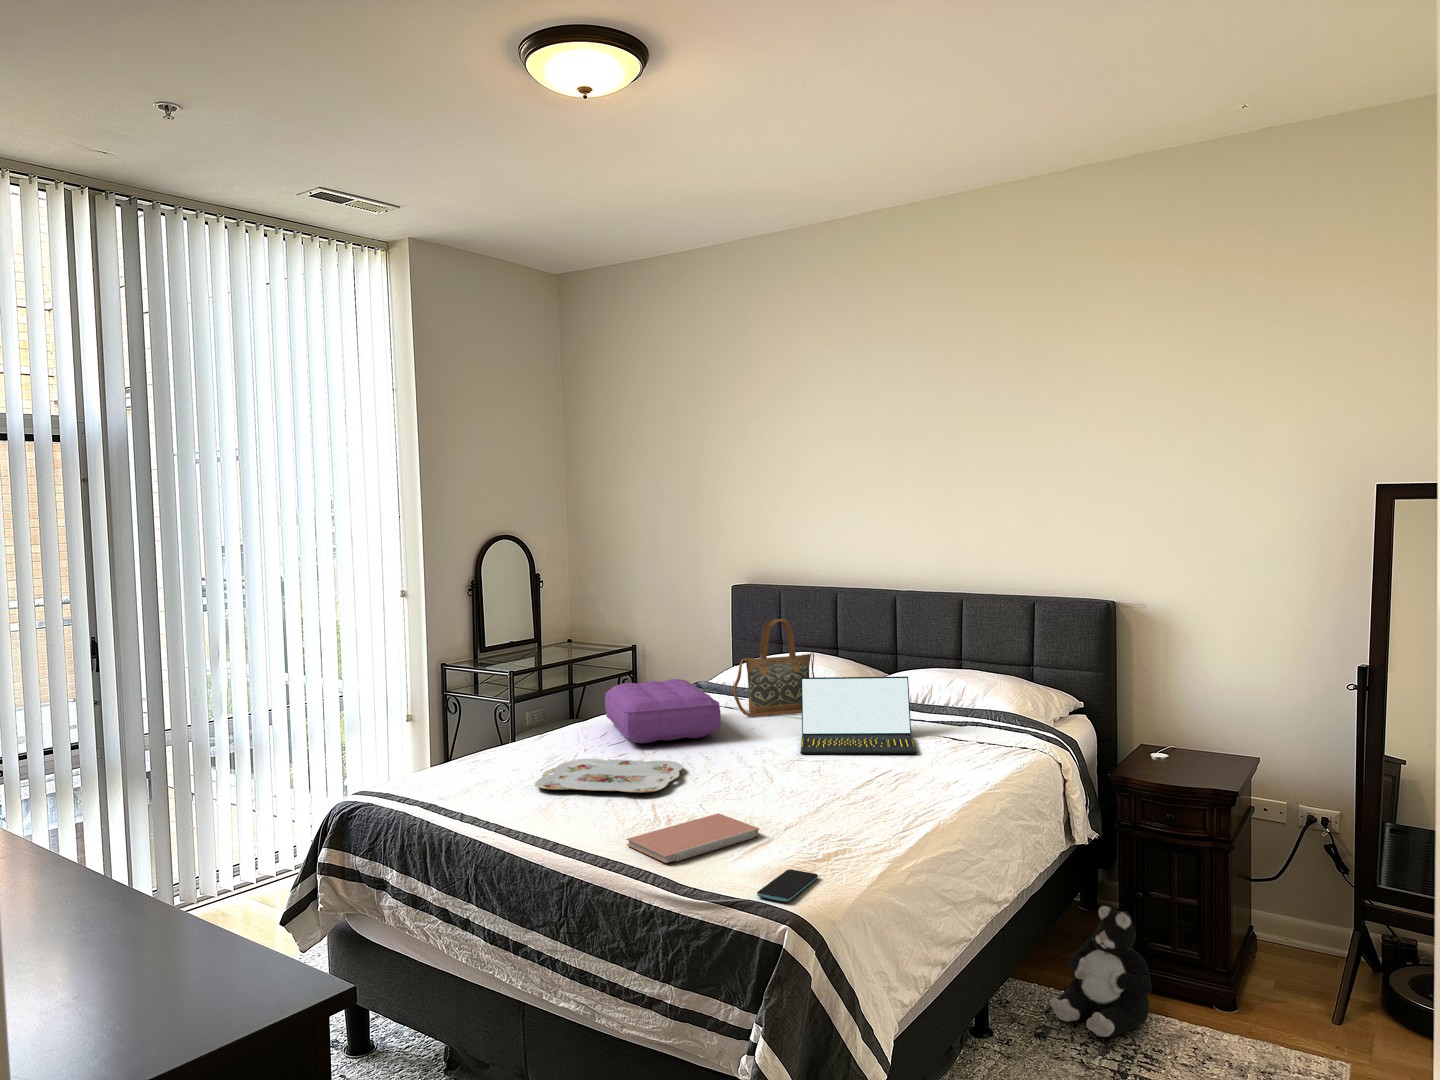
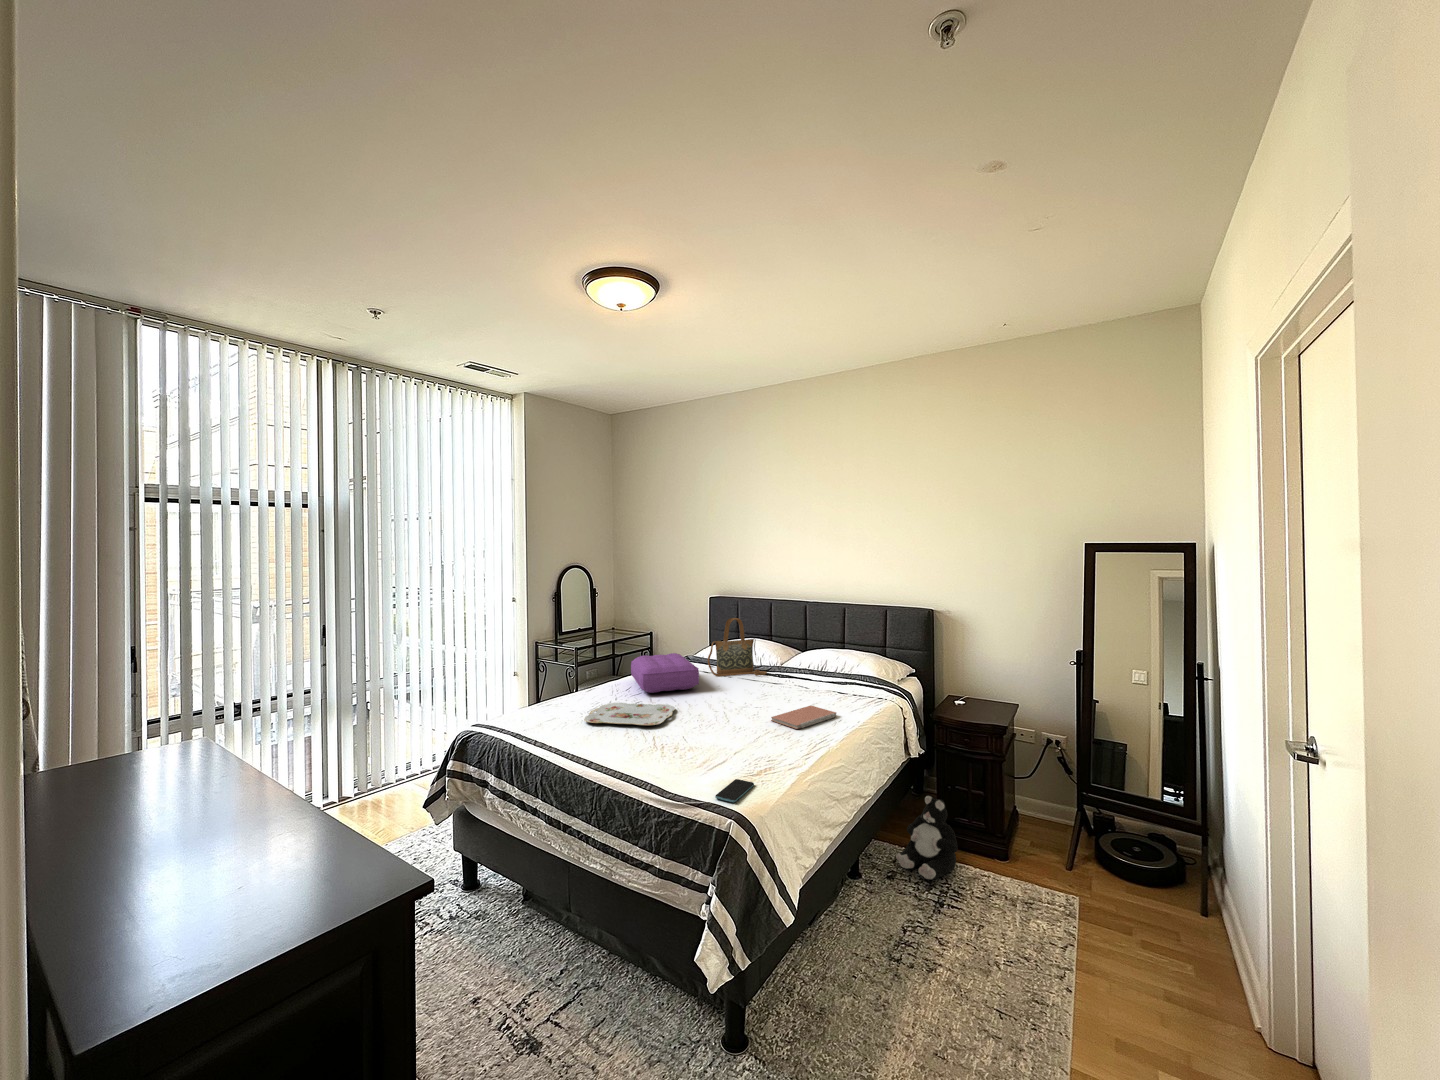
laptop: present [801,676,917,754] -> none [746,654,816,701]
notebook: present [626,813,760,863] -> present [771,705,836,729]

